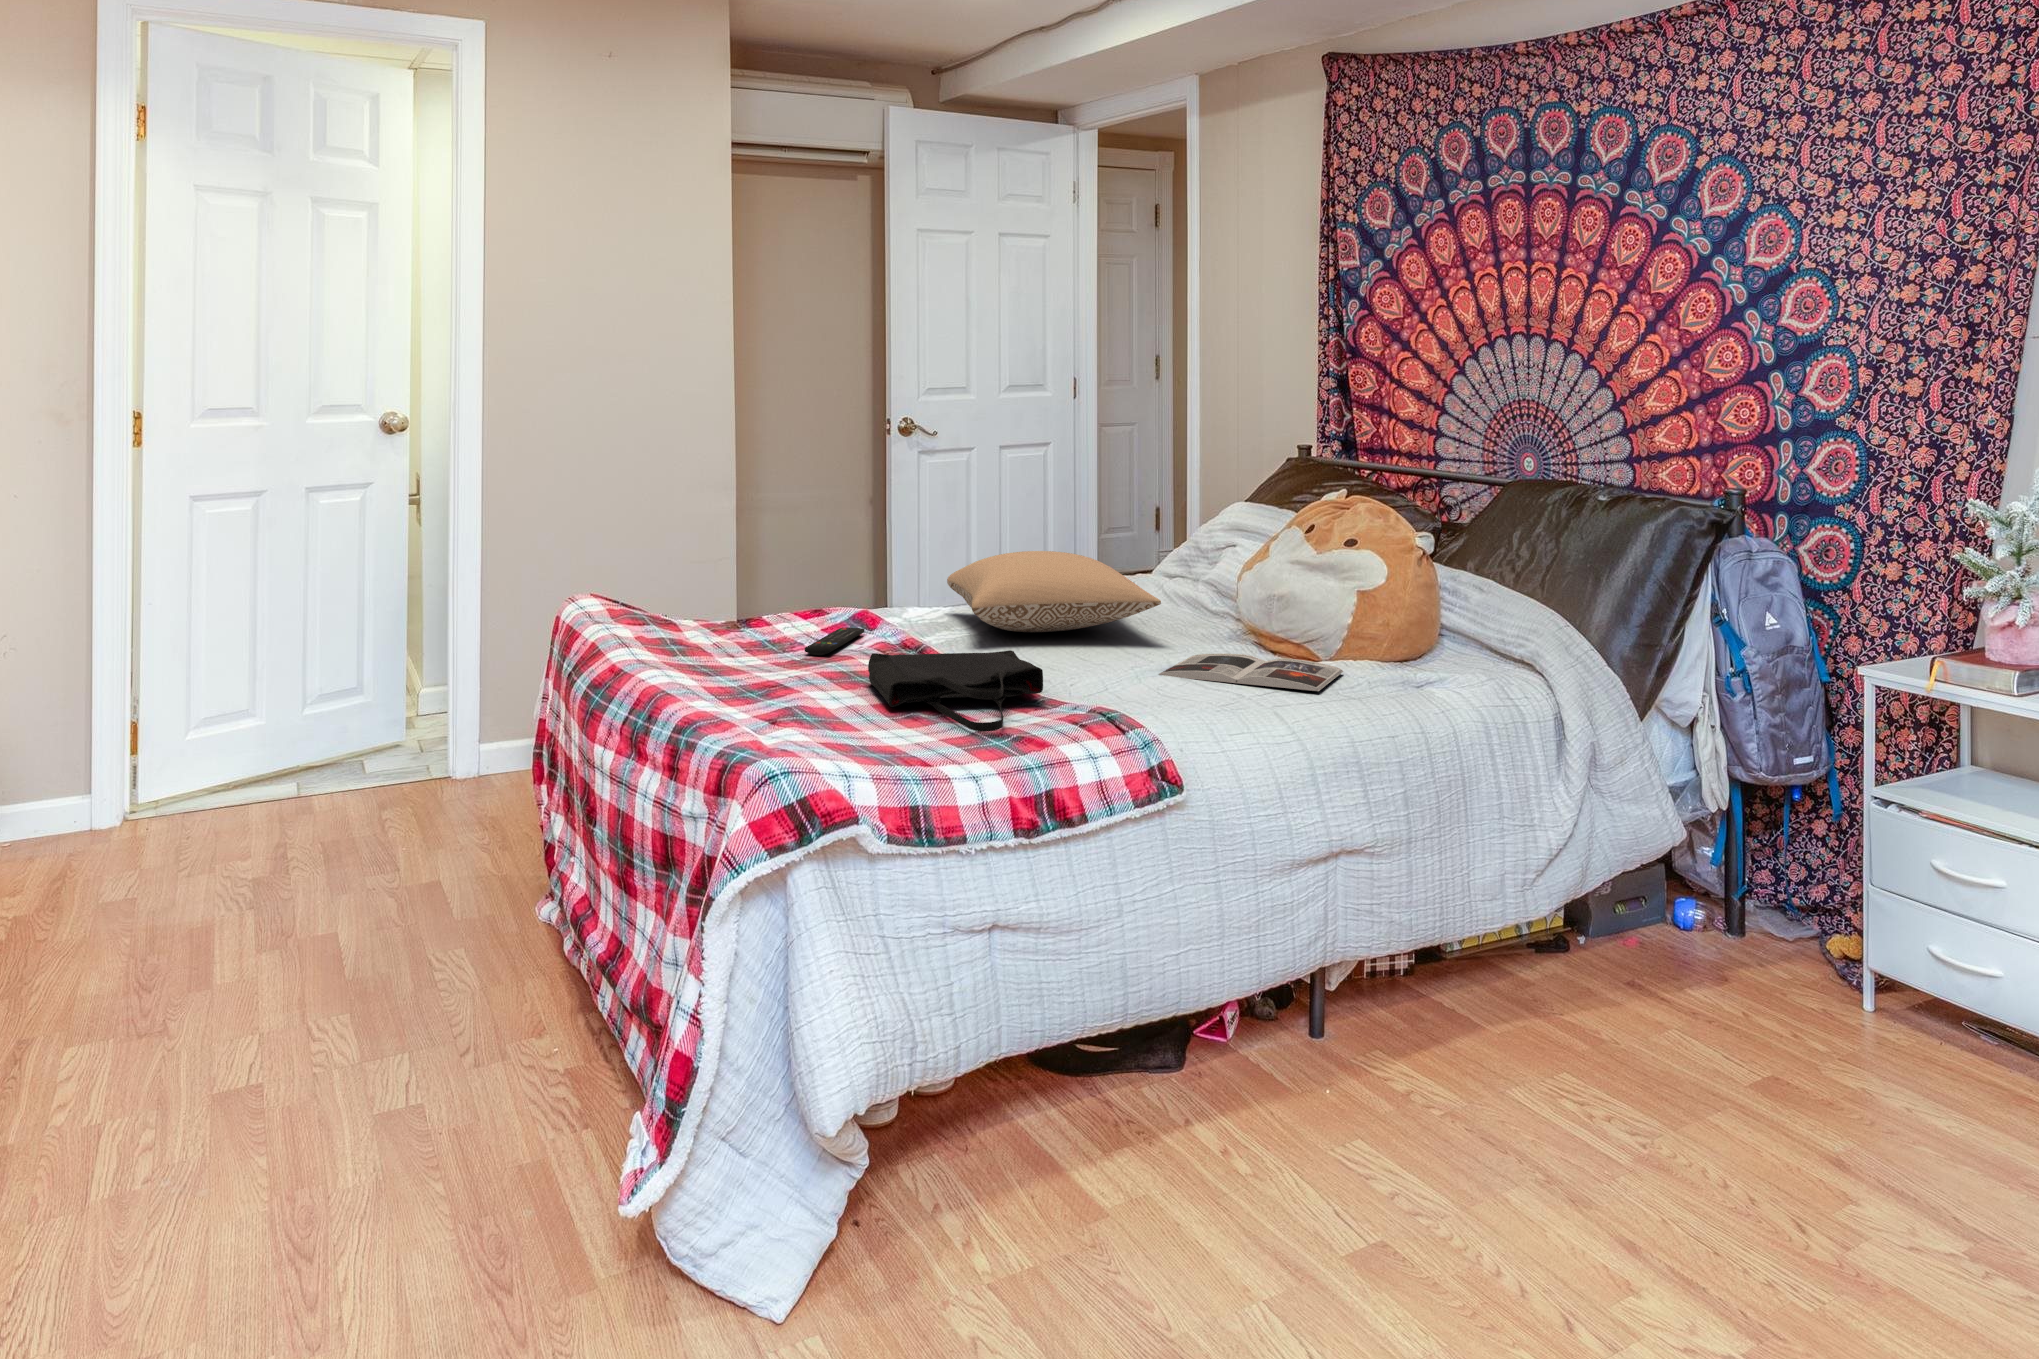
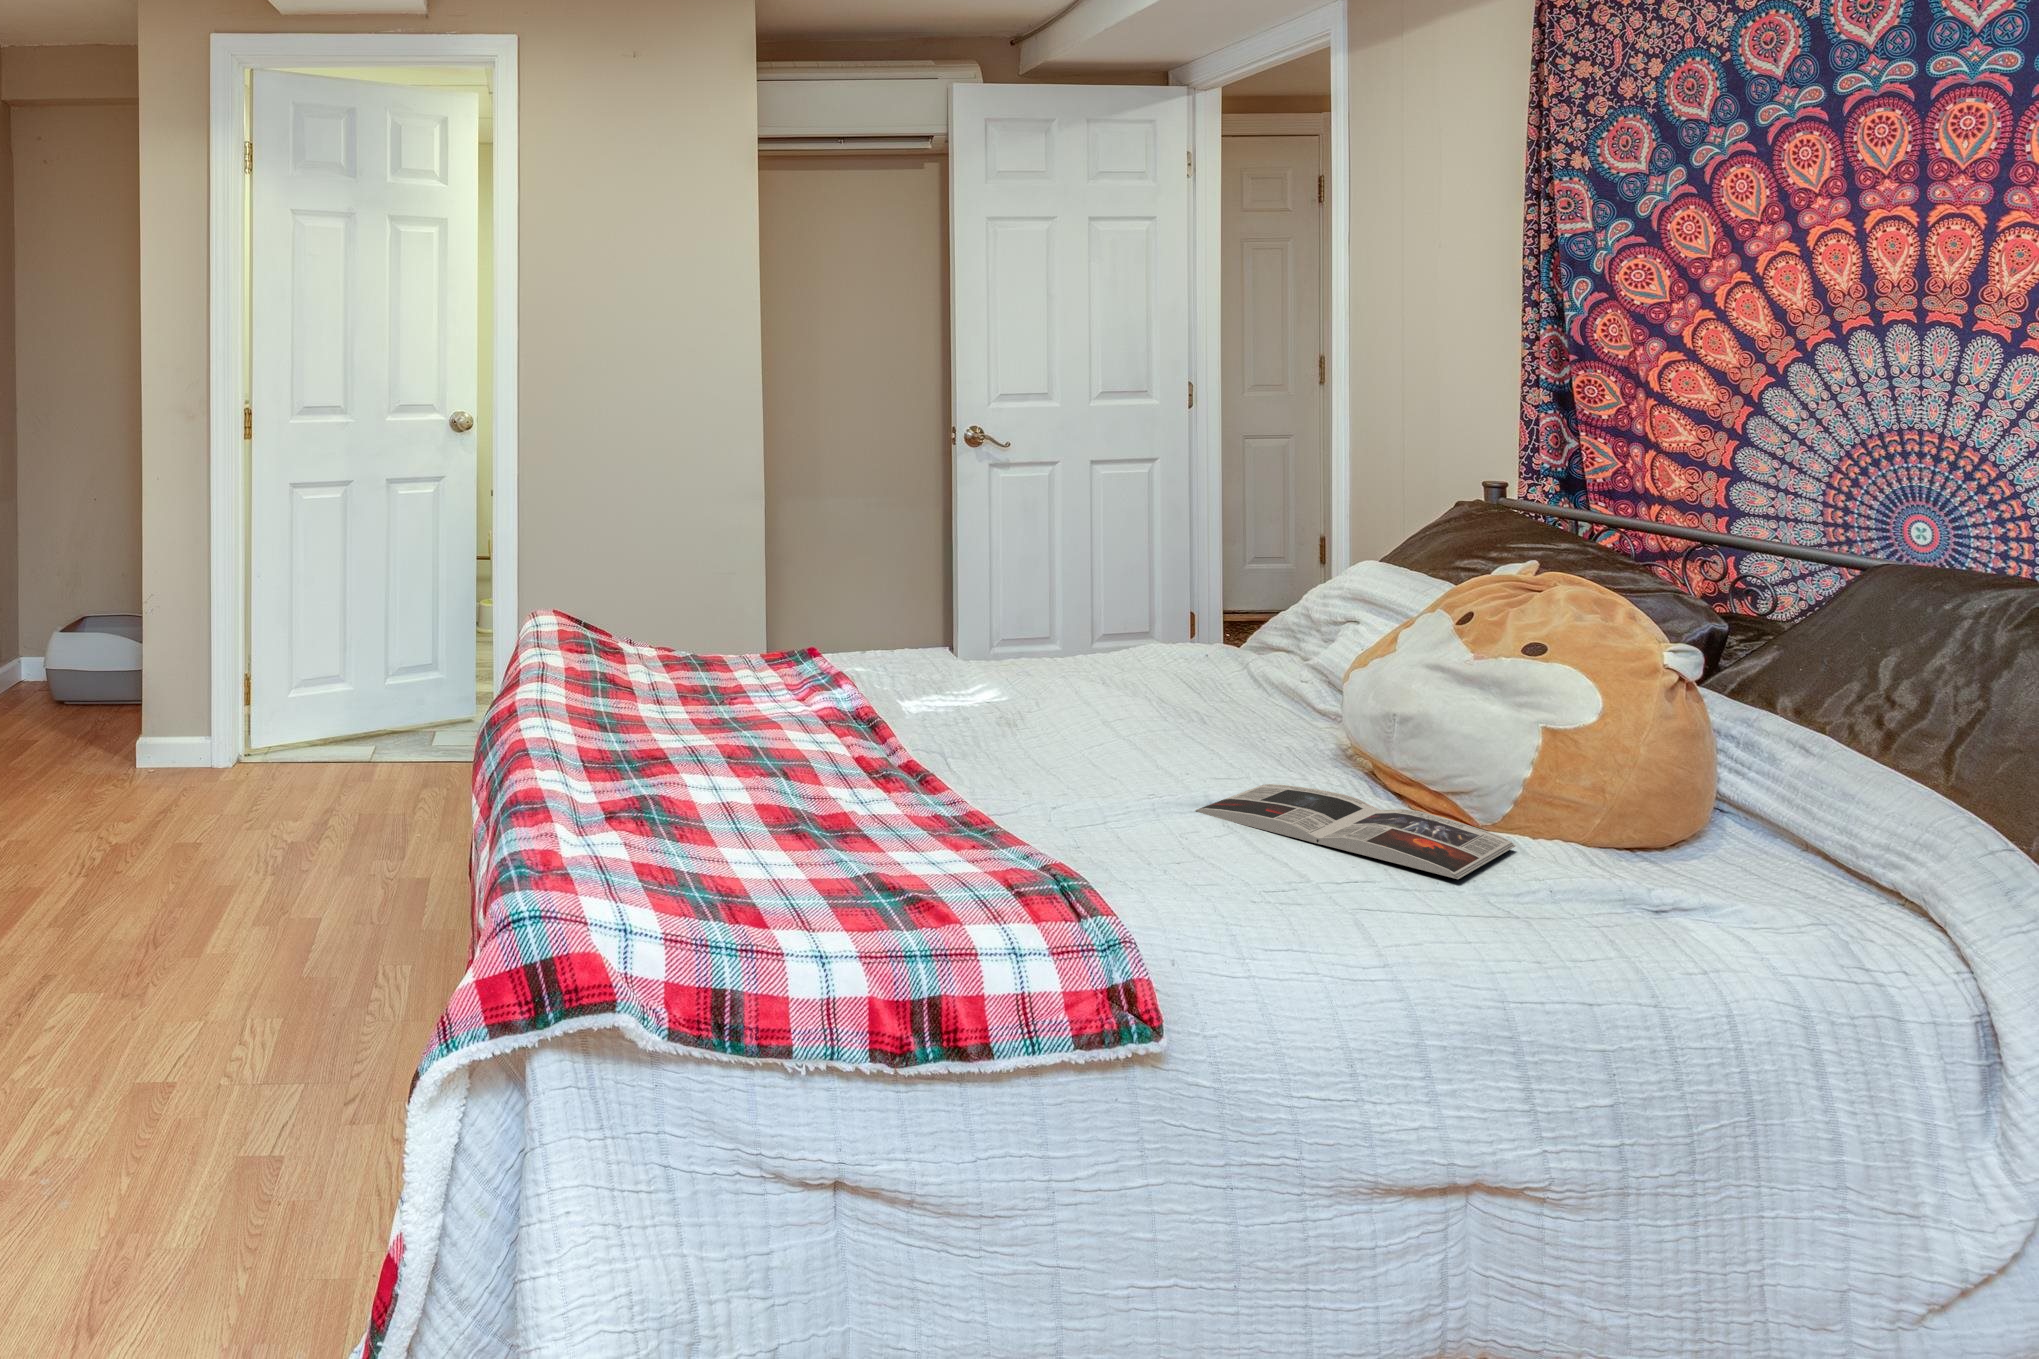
pillow: present [947,551,1161,632] -> none [935,608,1220,719]
remote control: present [805,628,864,655] -> none [714,686,808,723]
tote bag: present [868,650,1043,732] -> none [762,734,989,879]

